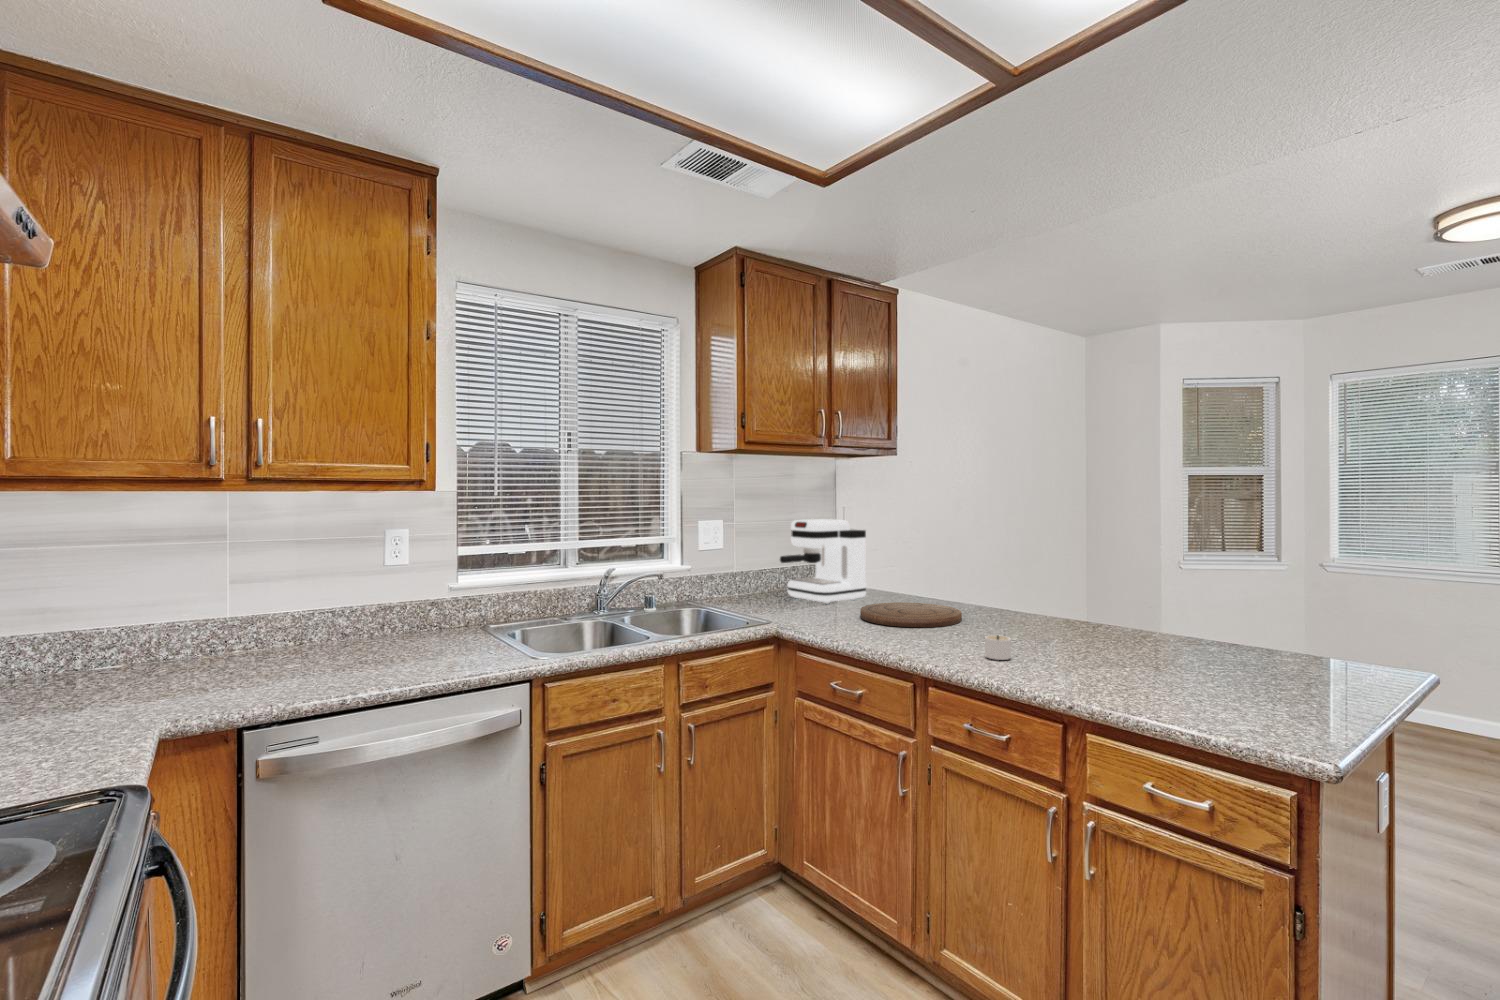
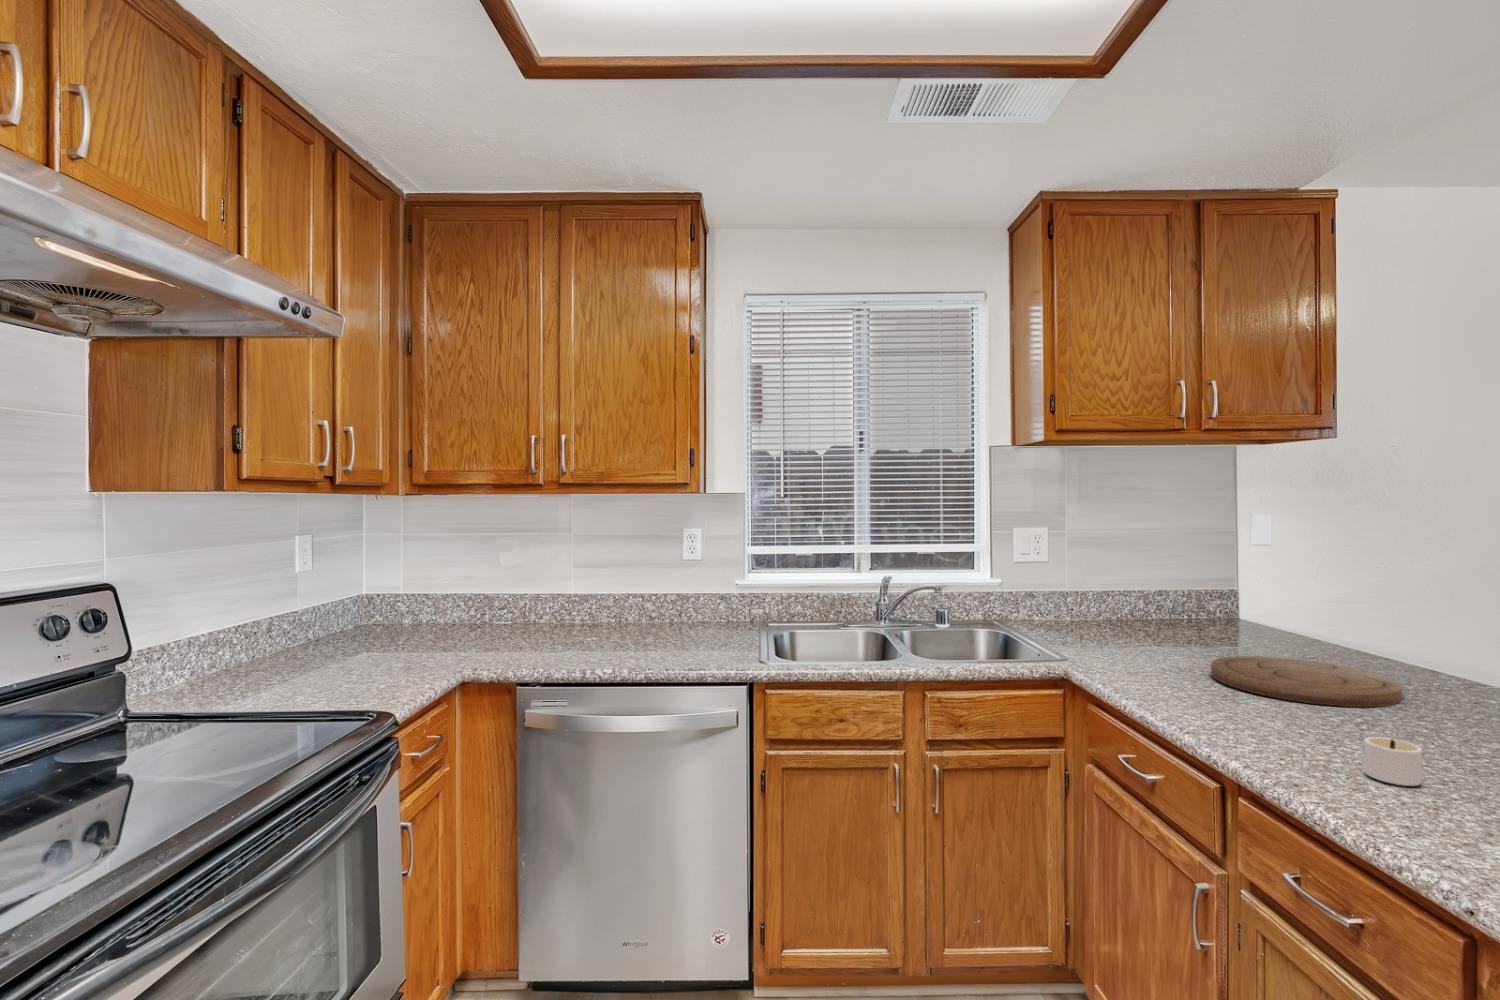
coffee maker: present [780,519,866,604] -> none [1118,532,1259,647]

